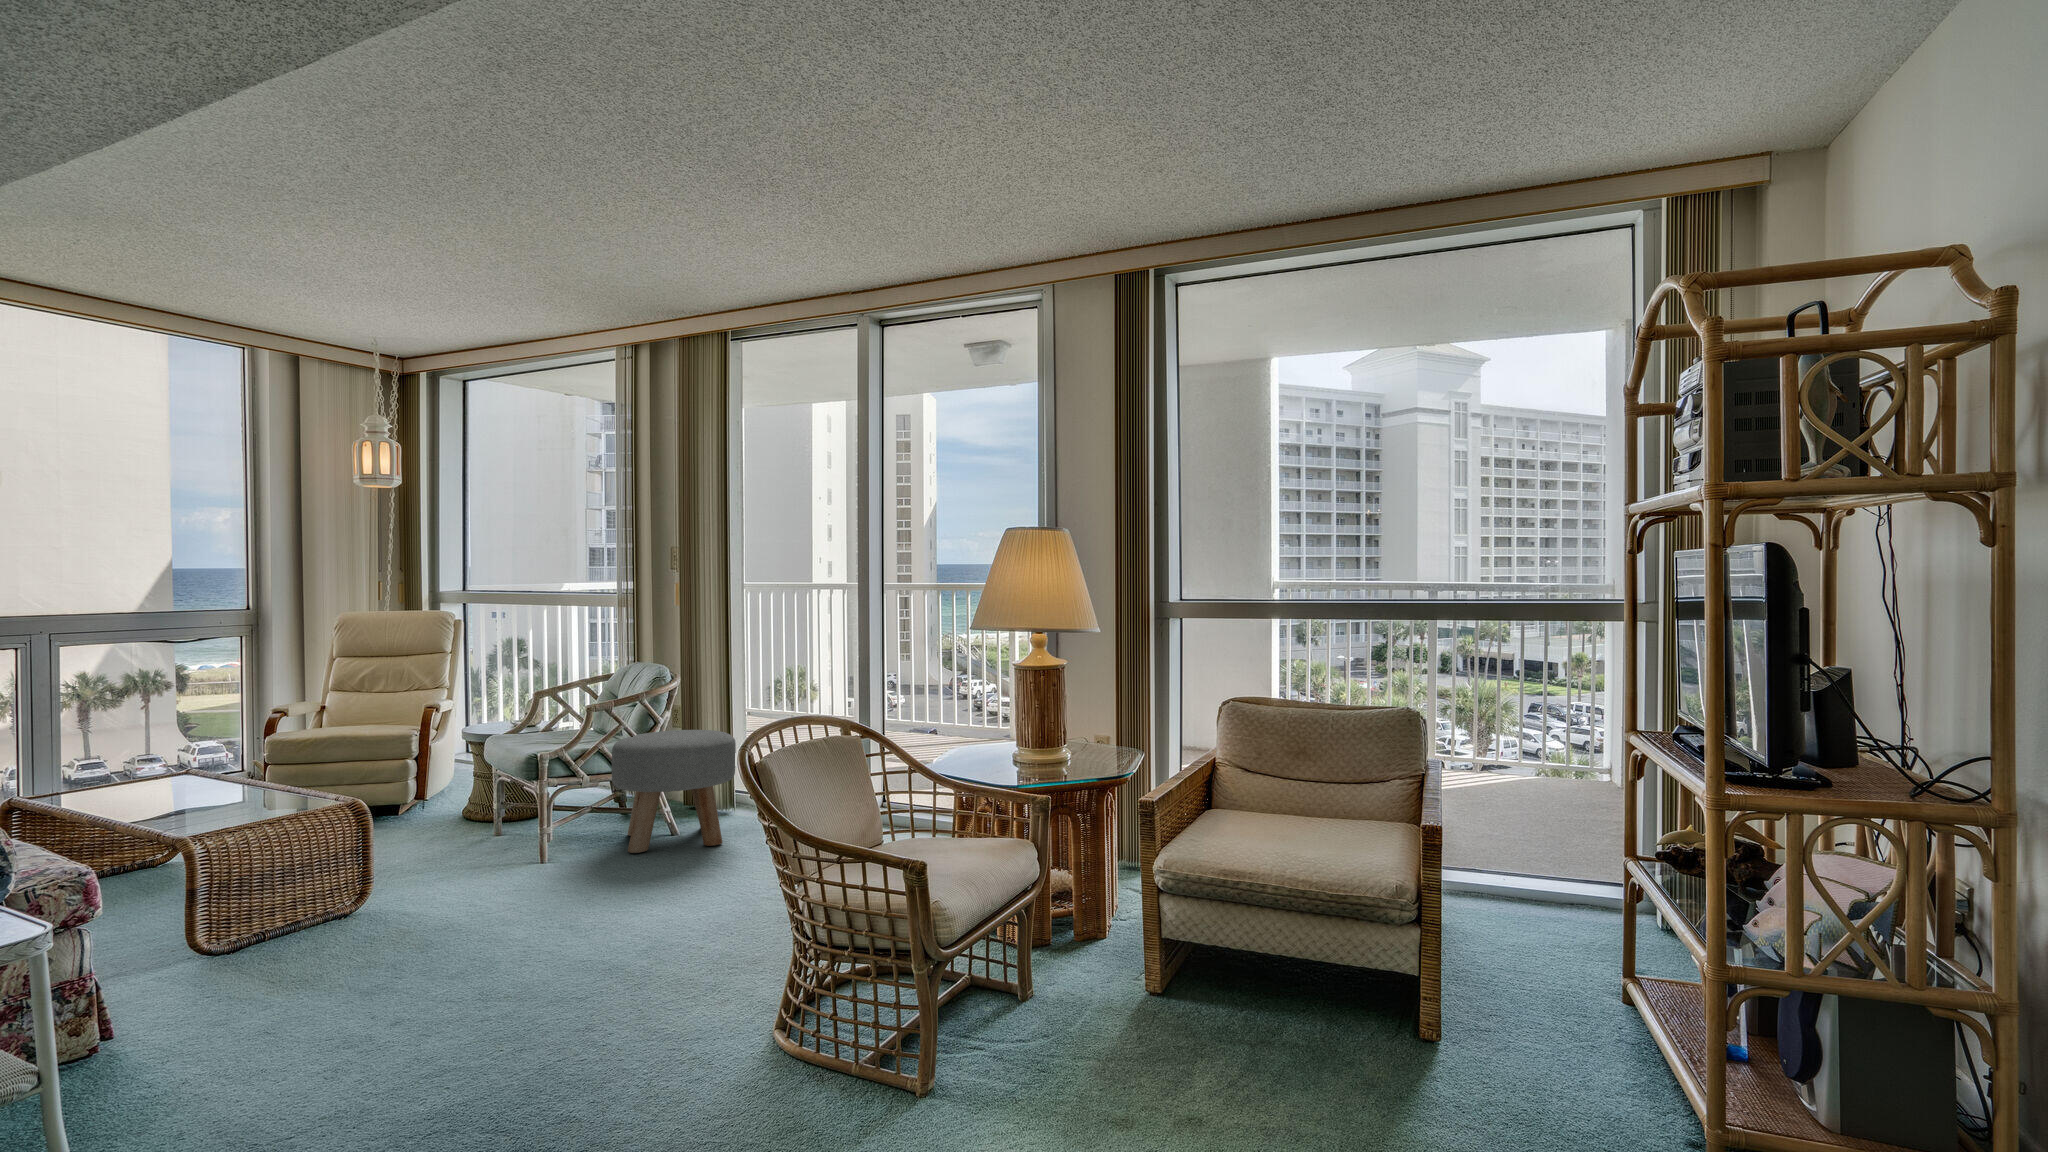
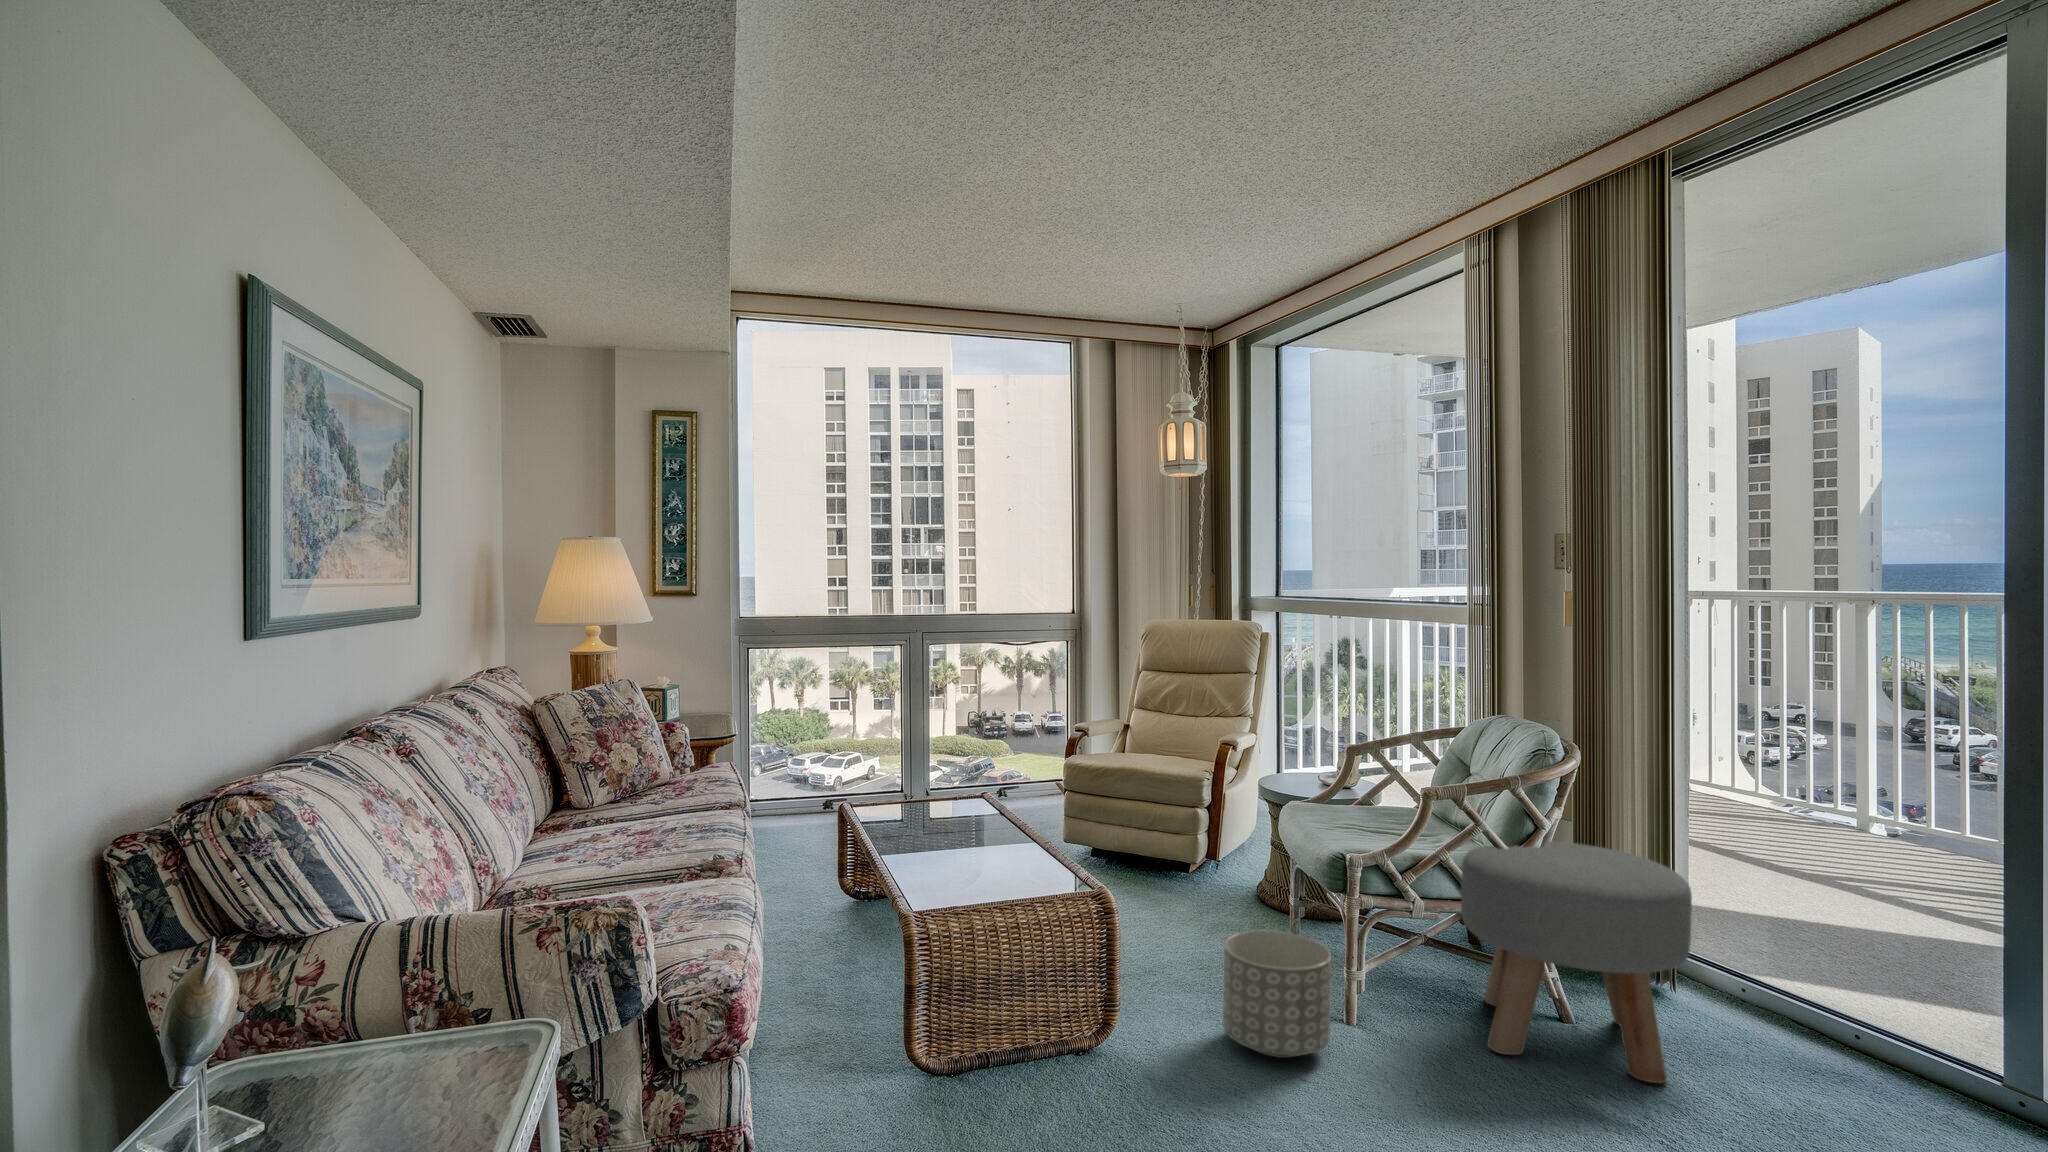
planter: none [452,810,529,886] -> present [1223,931,1331,1058]

